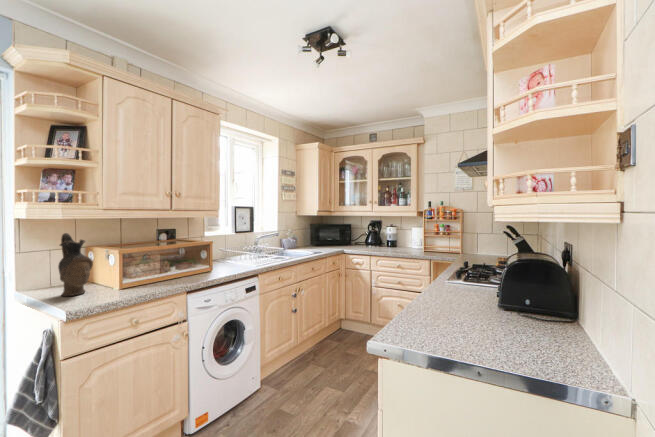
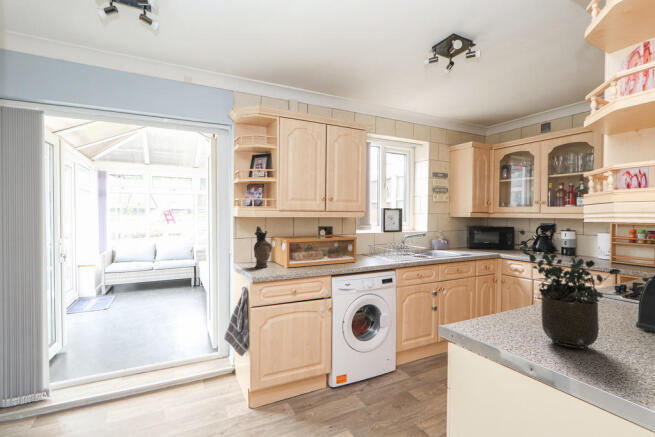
potted plant: none [434,233,511,338] -> present [519,230,620,349]

